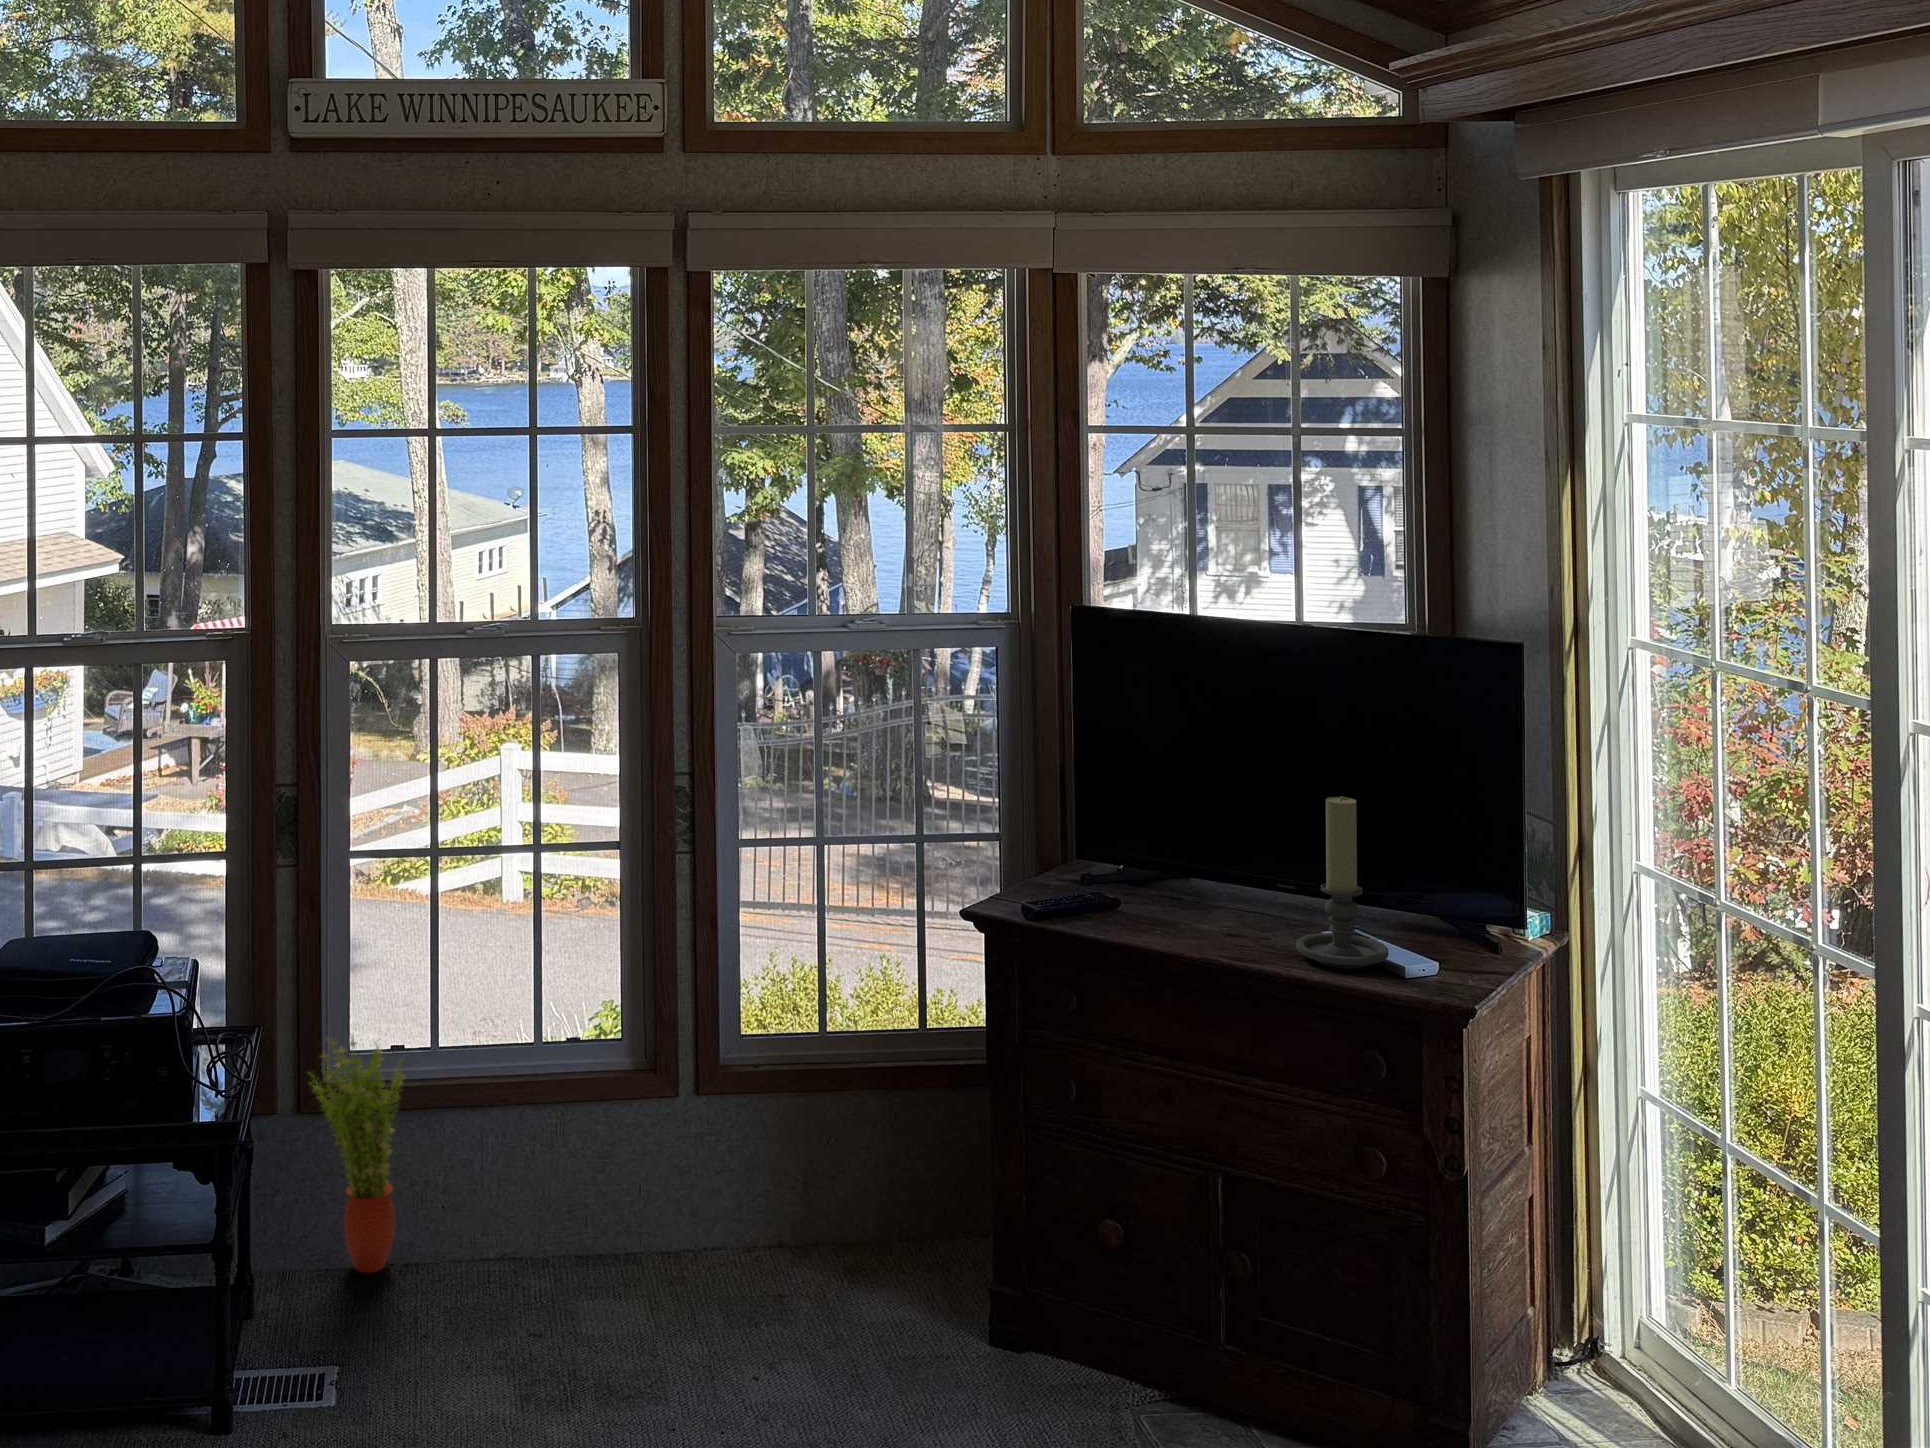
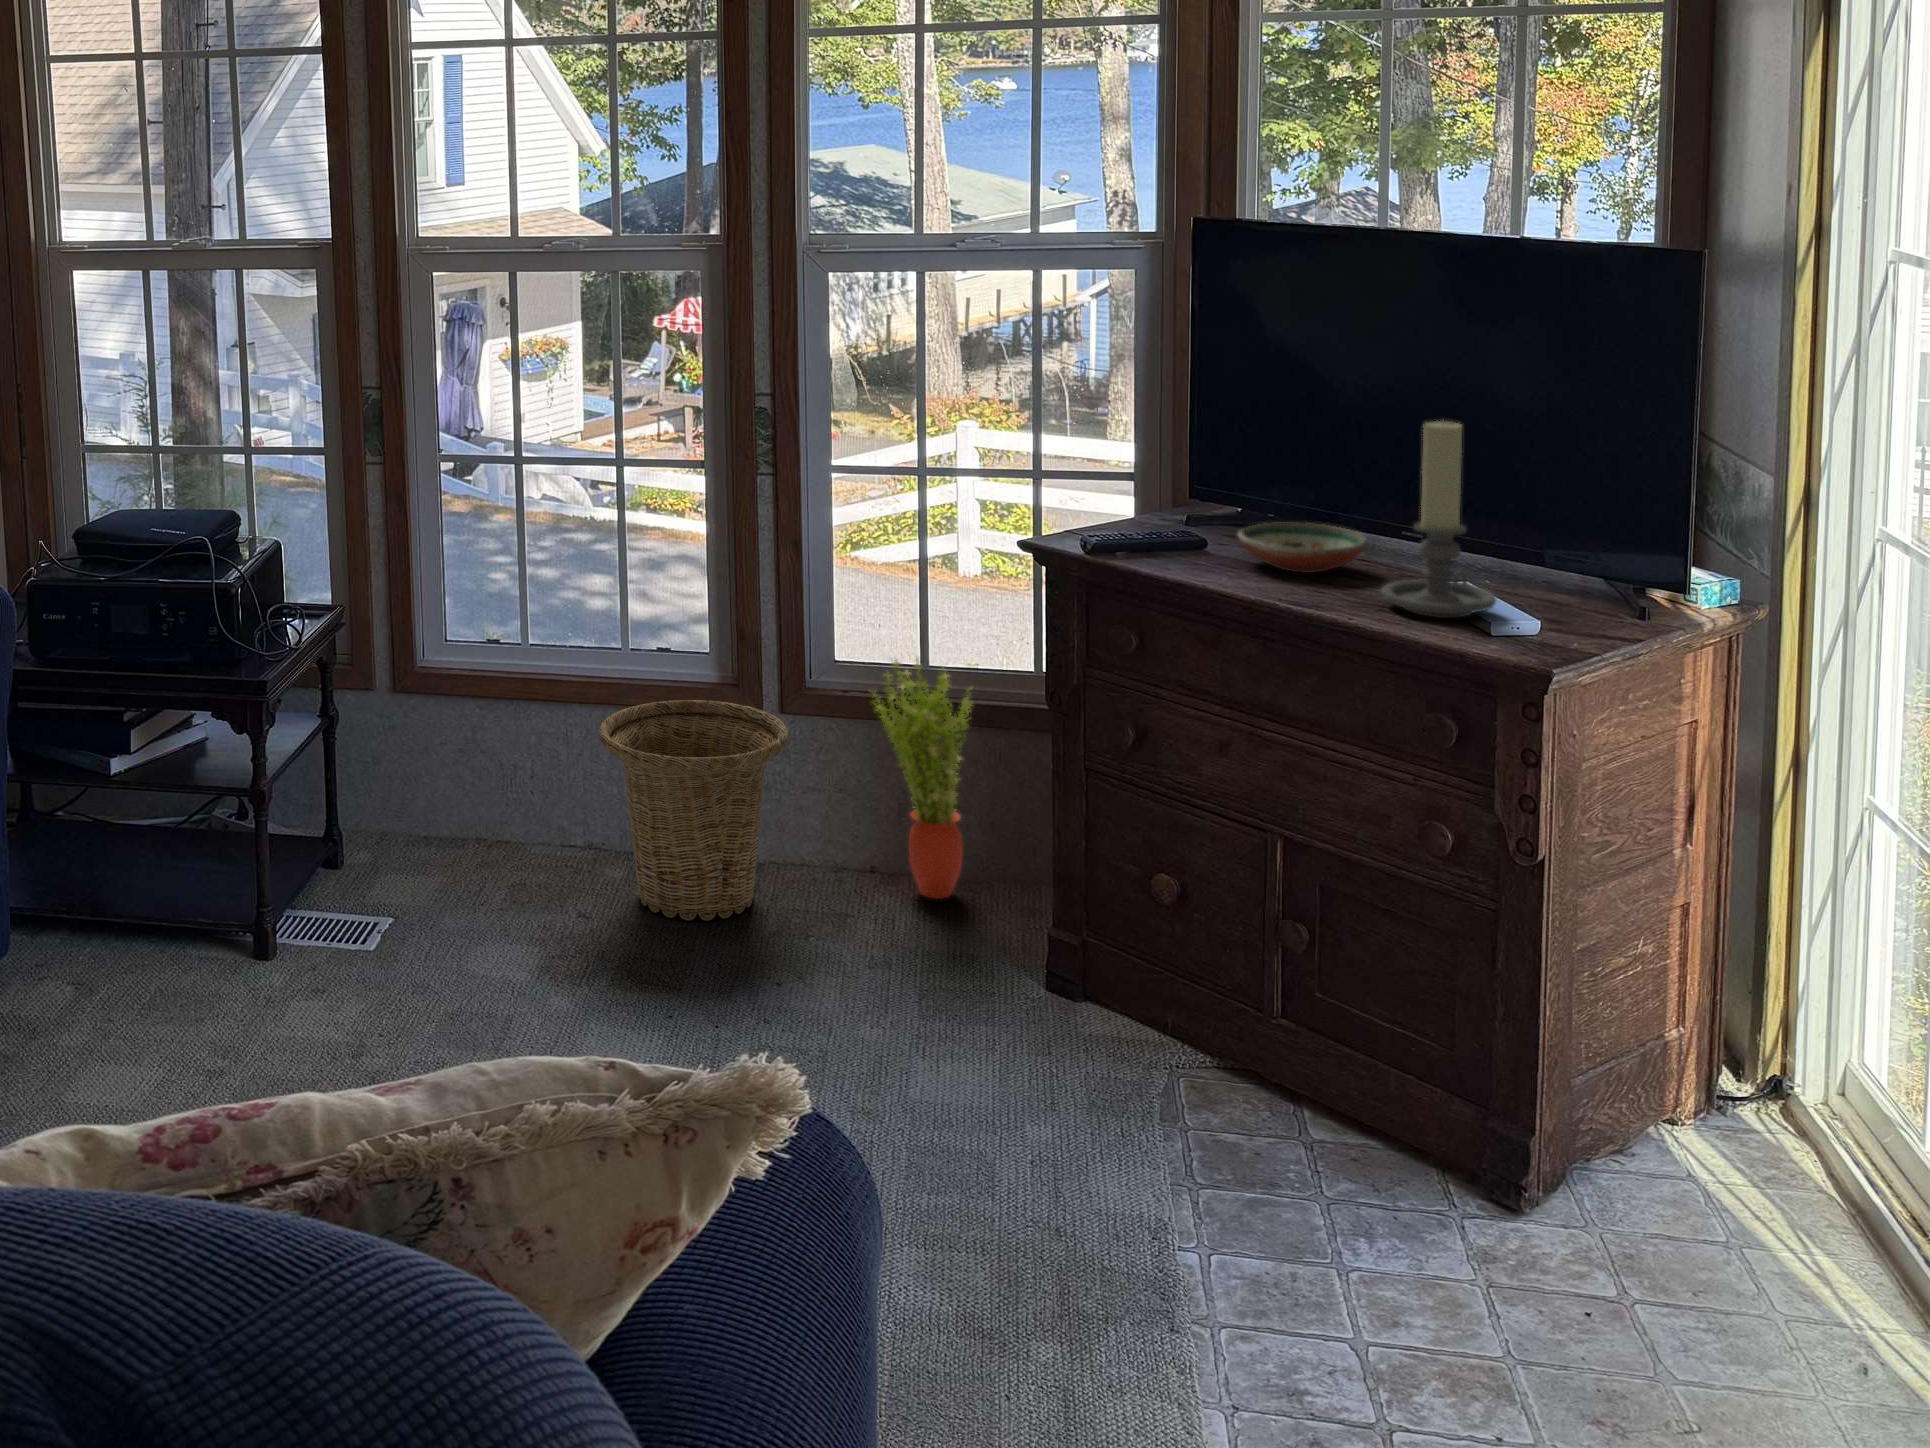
decorative bowl: none [1150,884,1258,931] -> present [1238,523,1367,573]
potted plant: present [310,1036,404,1273] -> present [873,659,972,899]
basket: none [544,1083,727,1314] -> present [599,700,789,921]

